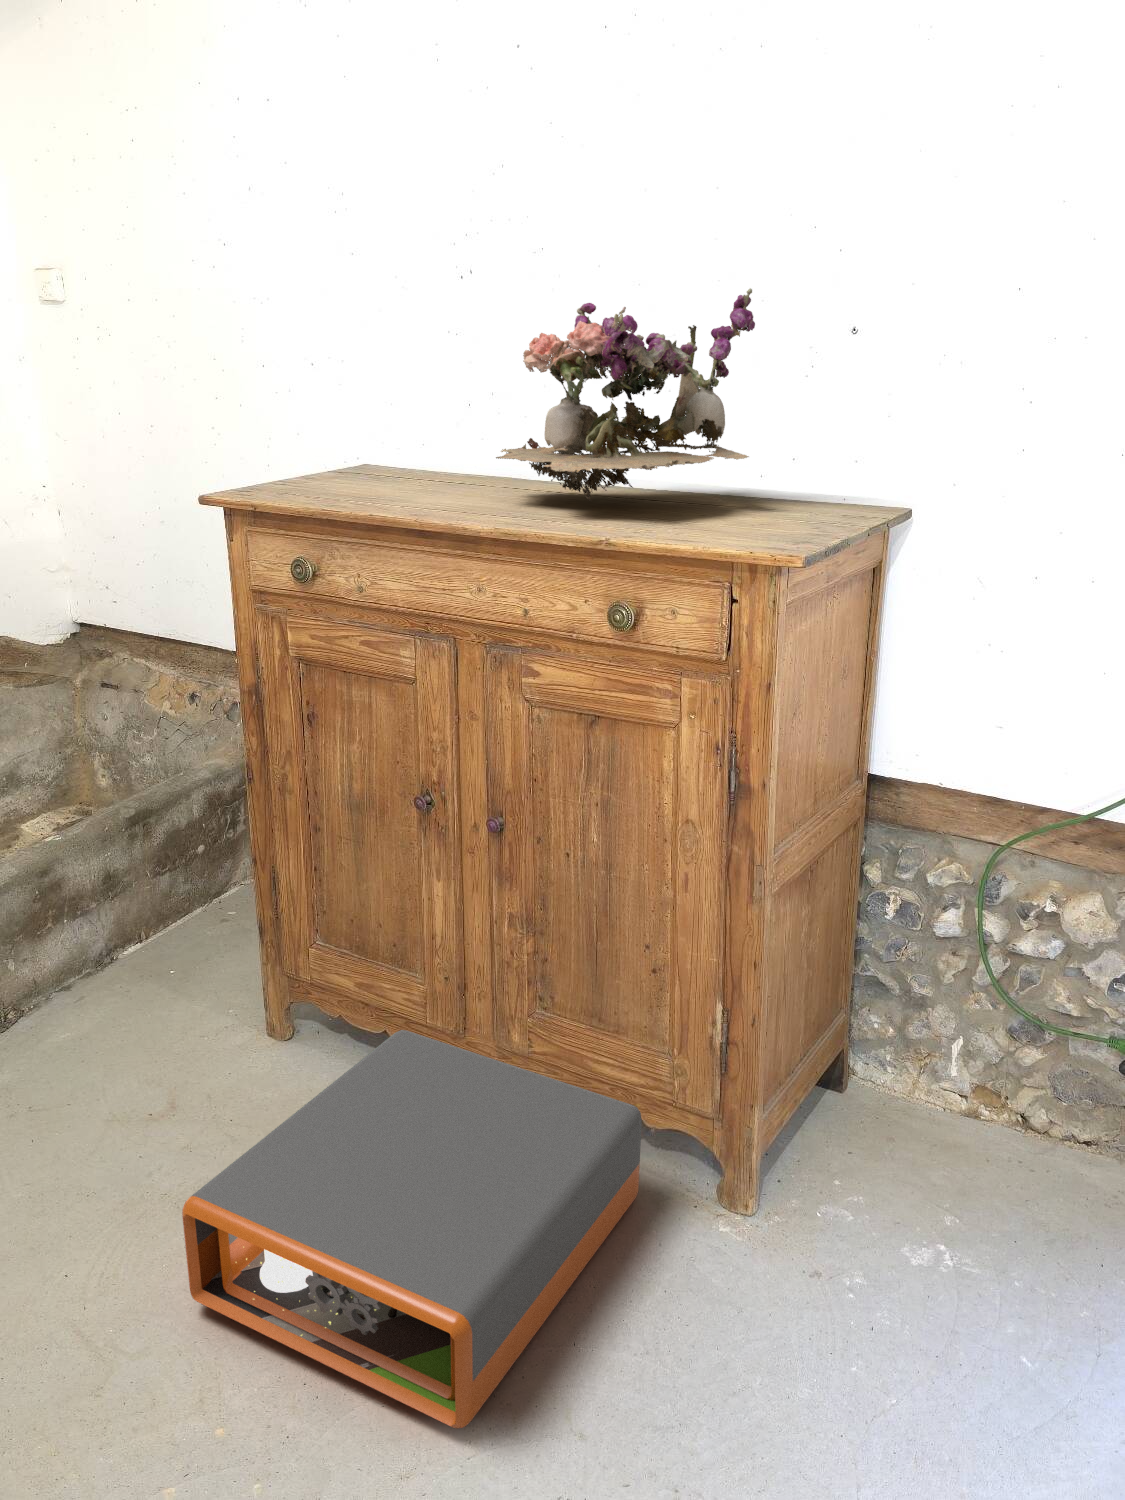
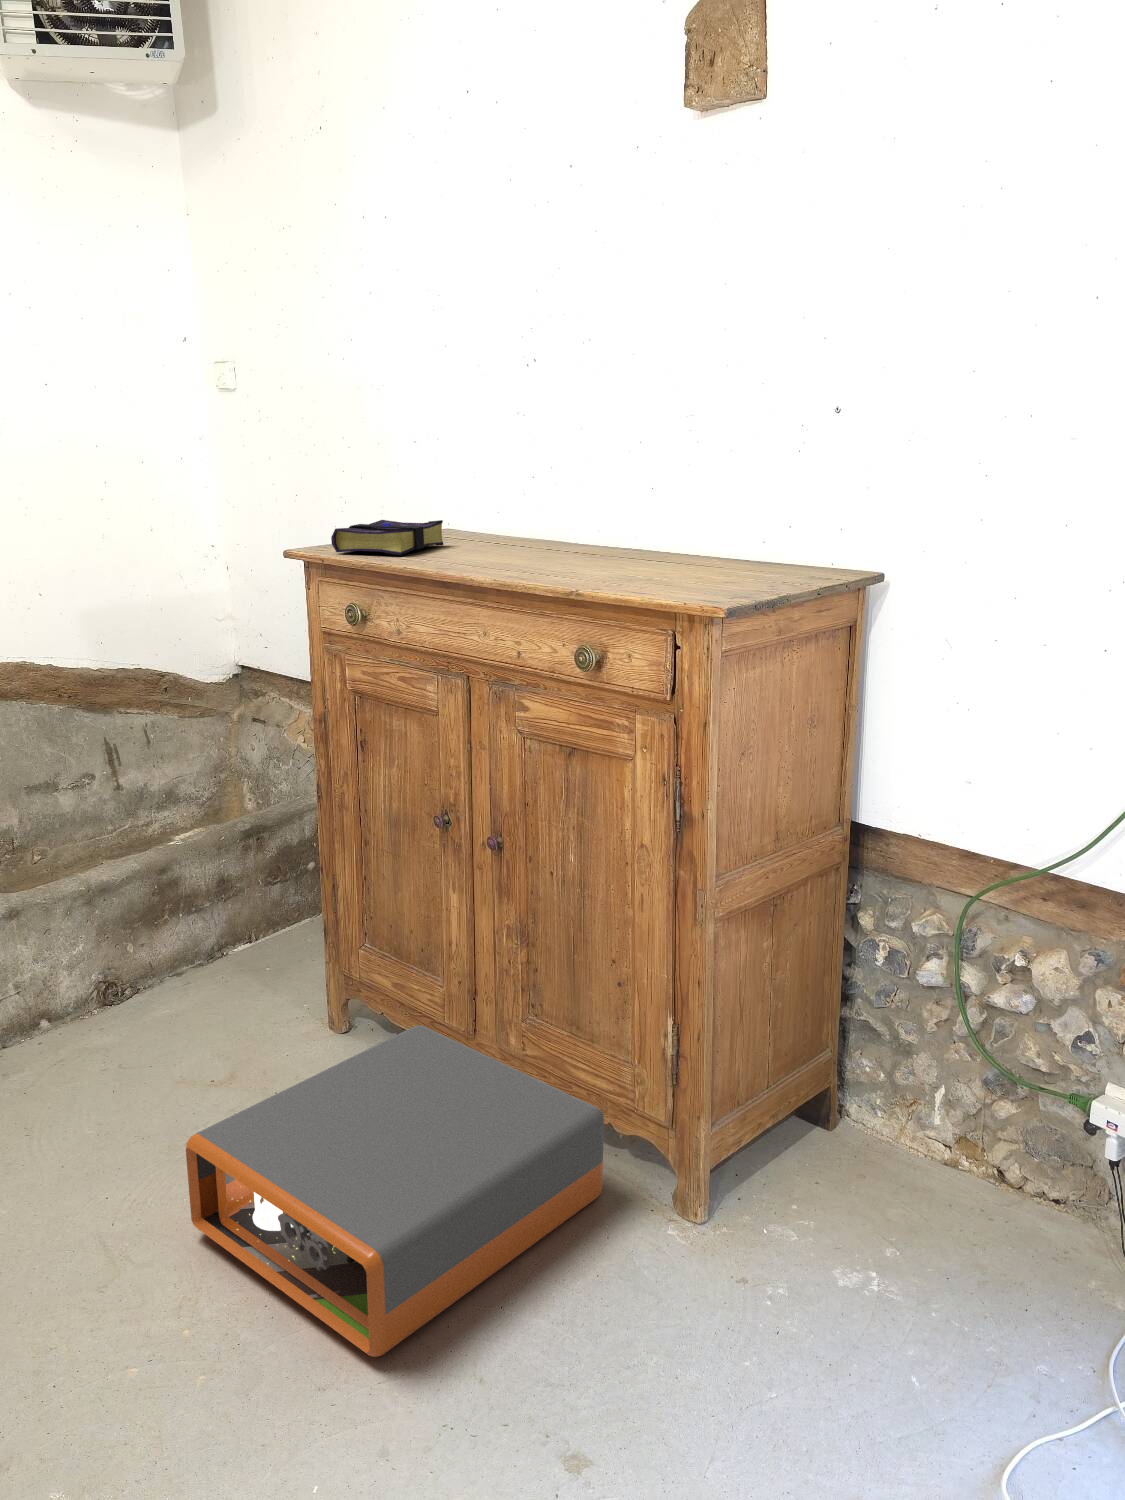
flower arrangement: present [496,288,755,501] -> none [516,374,747,561]
book: none [262,455,382,499] -> present [331,520,444,556]

